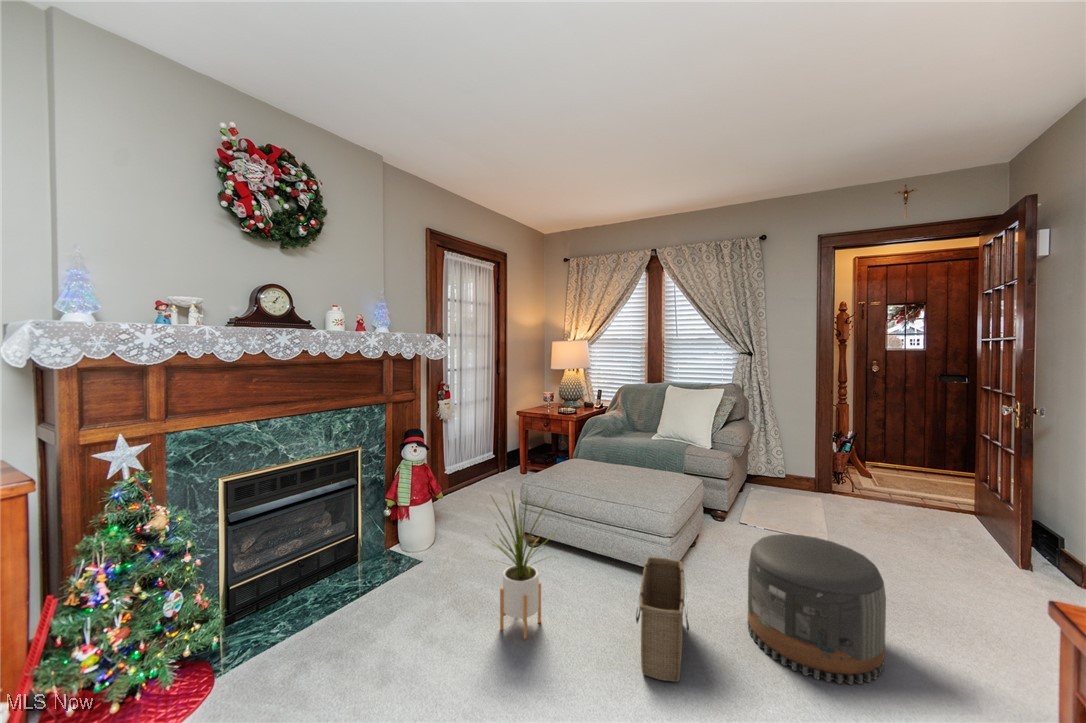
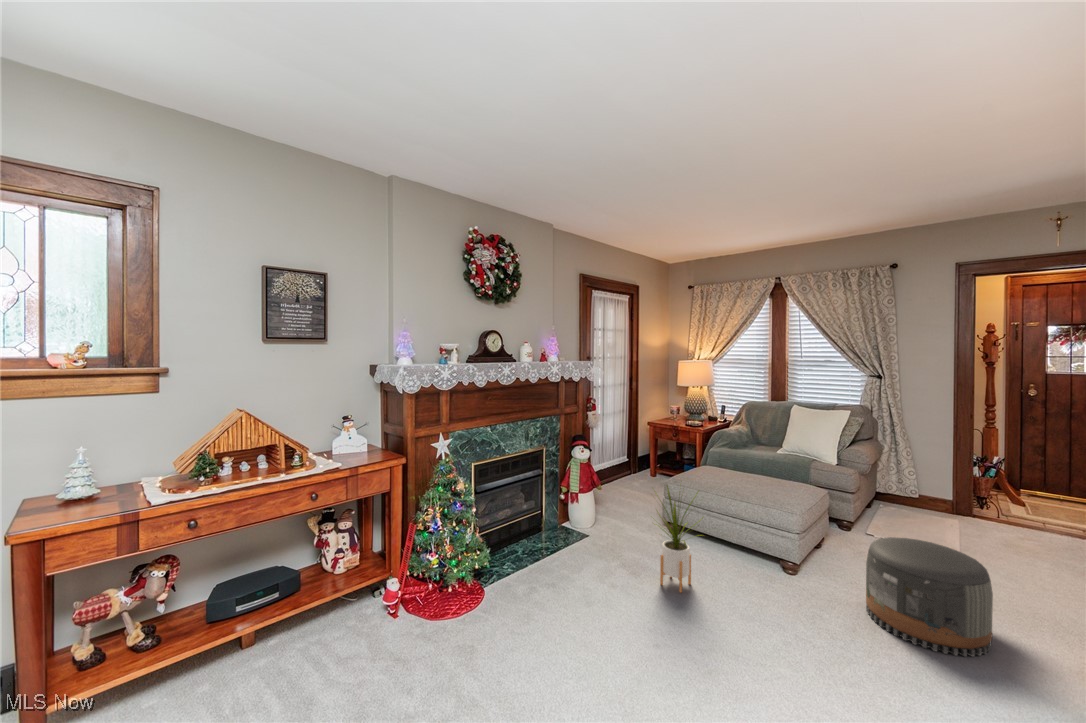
basket: present [636,557,689,682] -> none [769,545,813,633]

